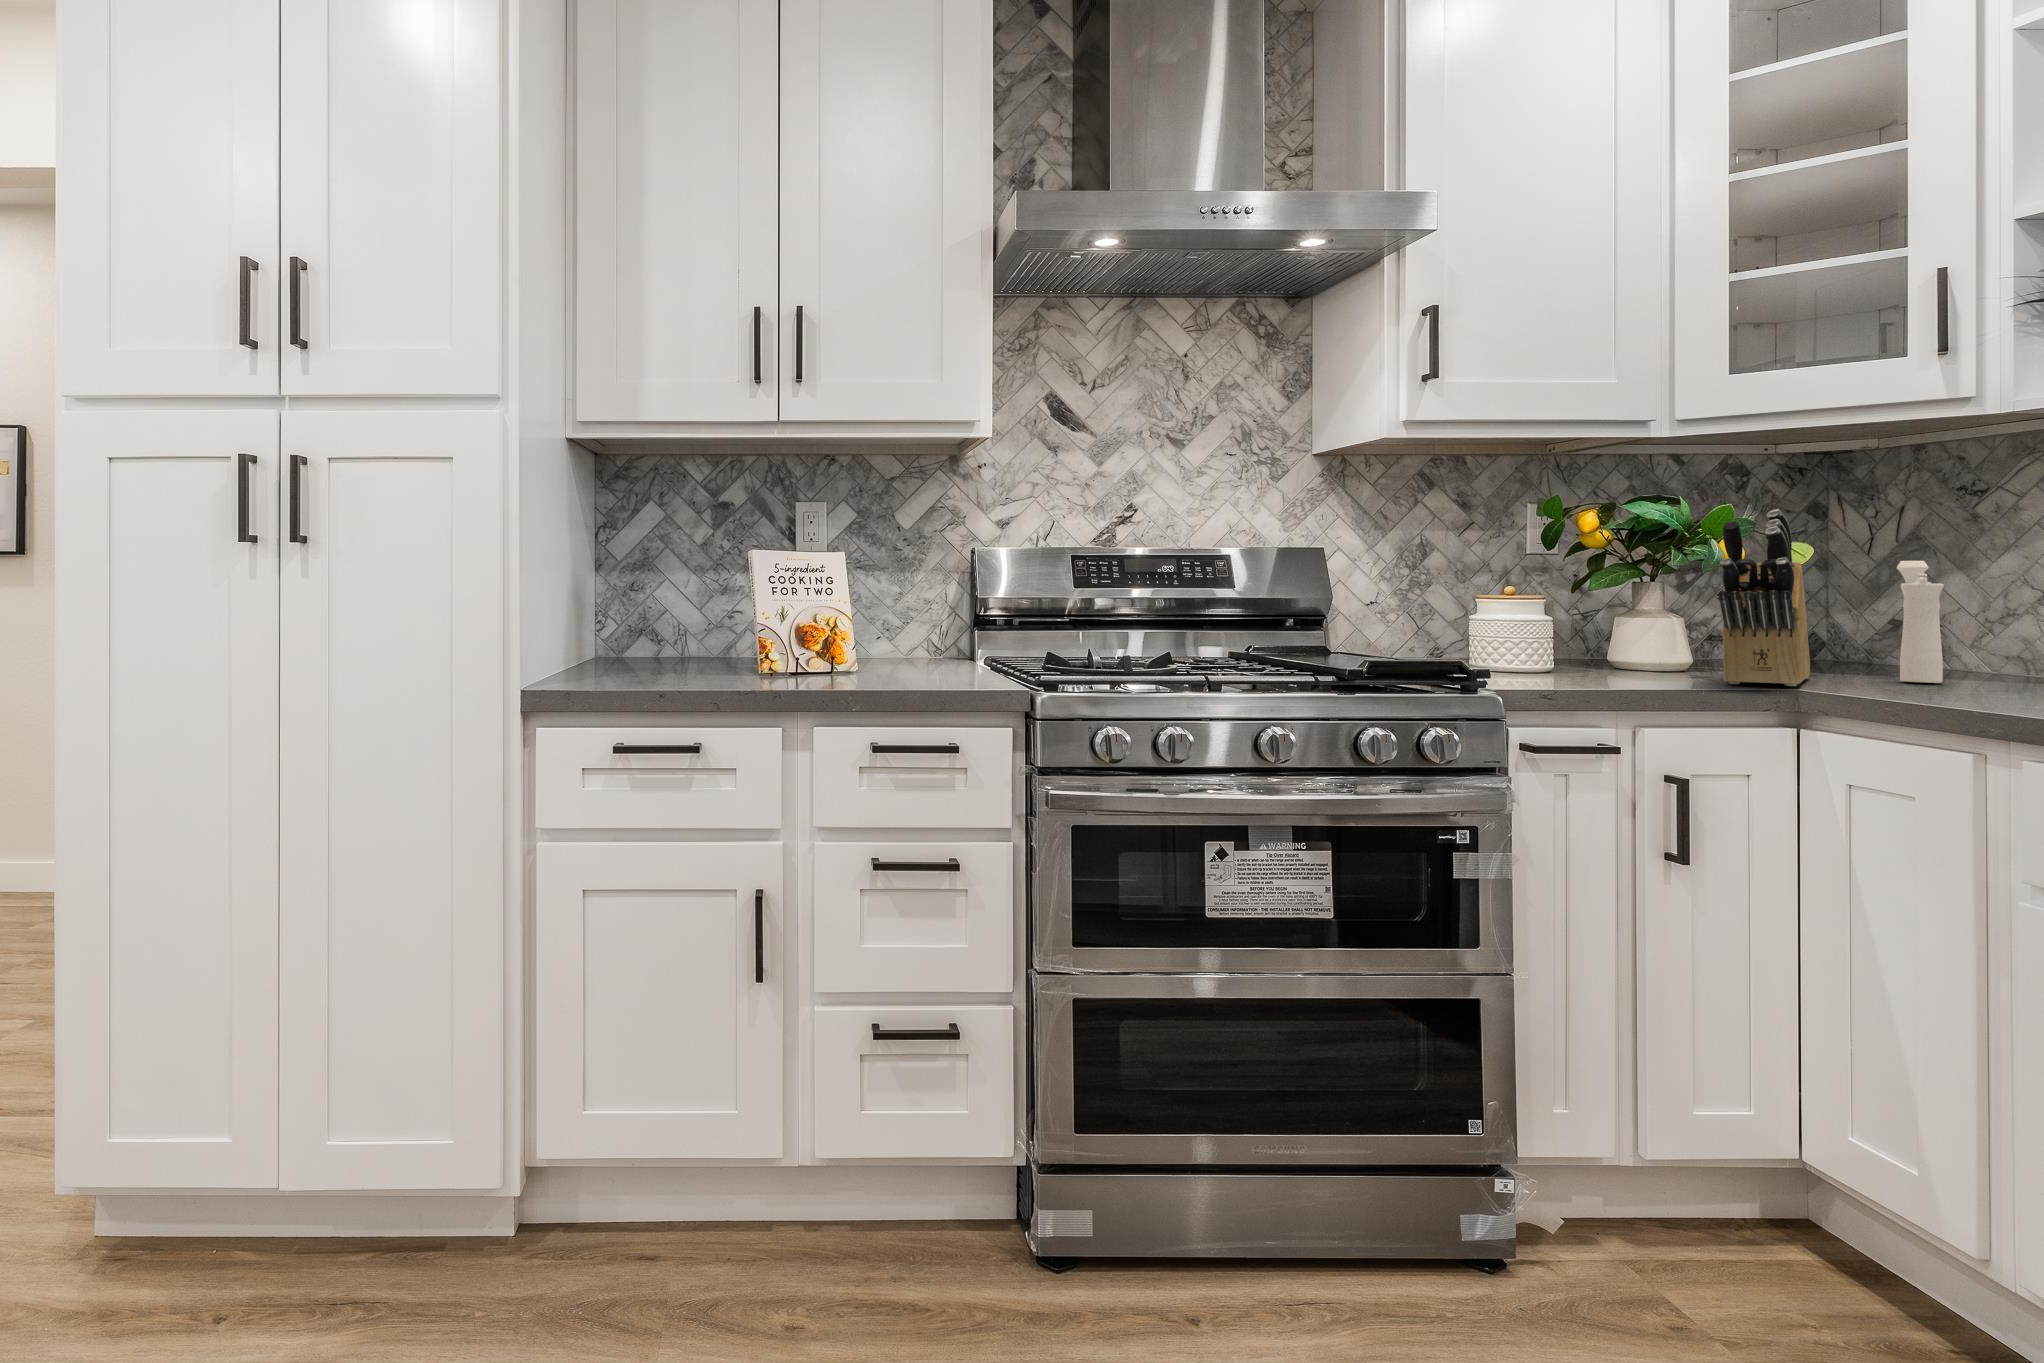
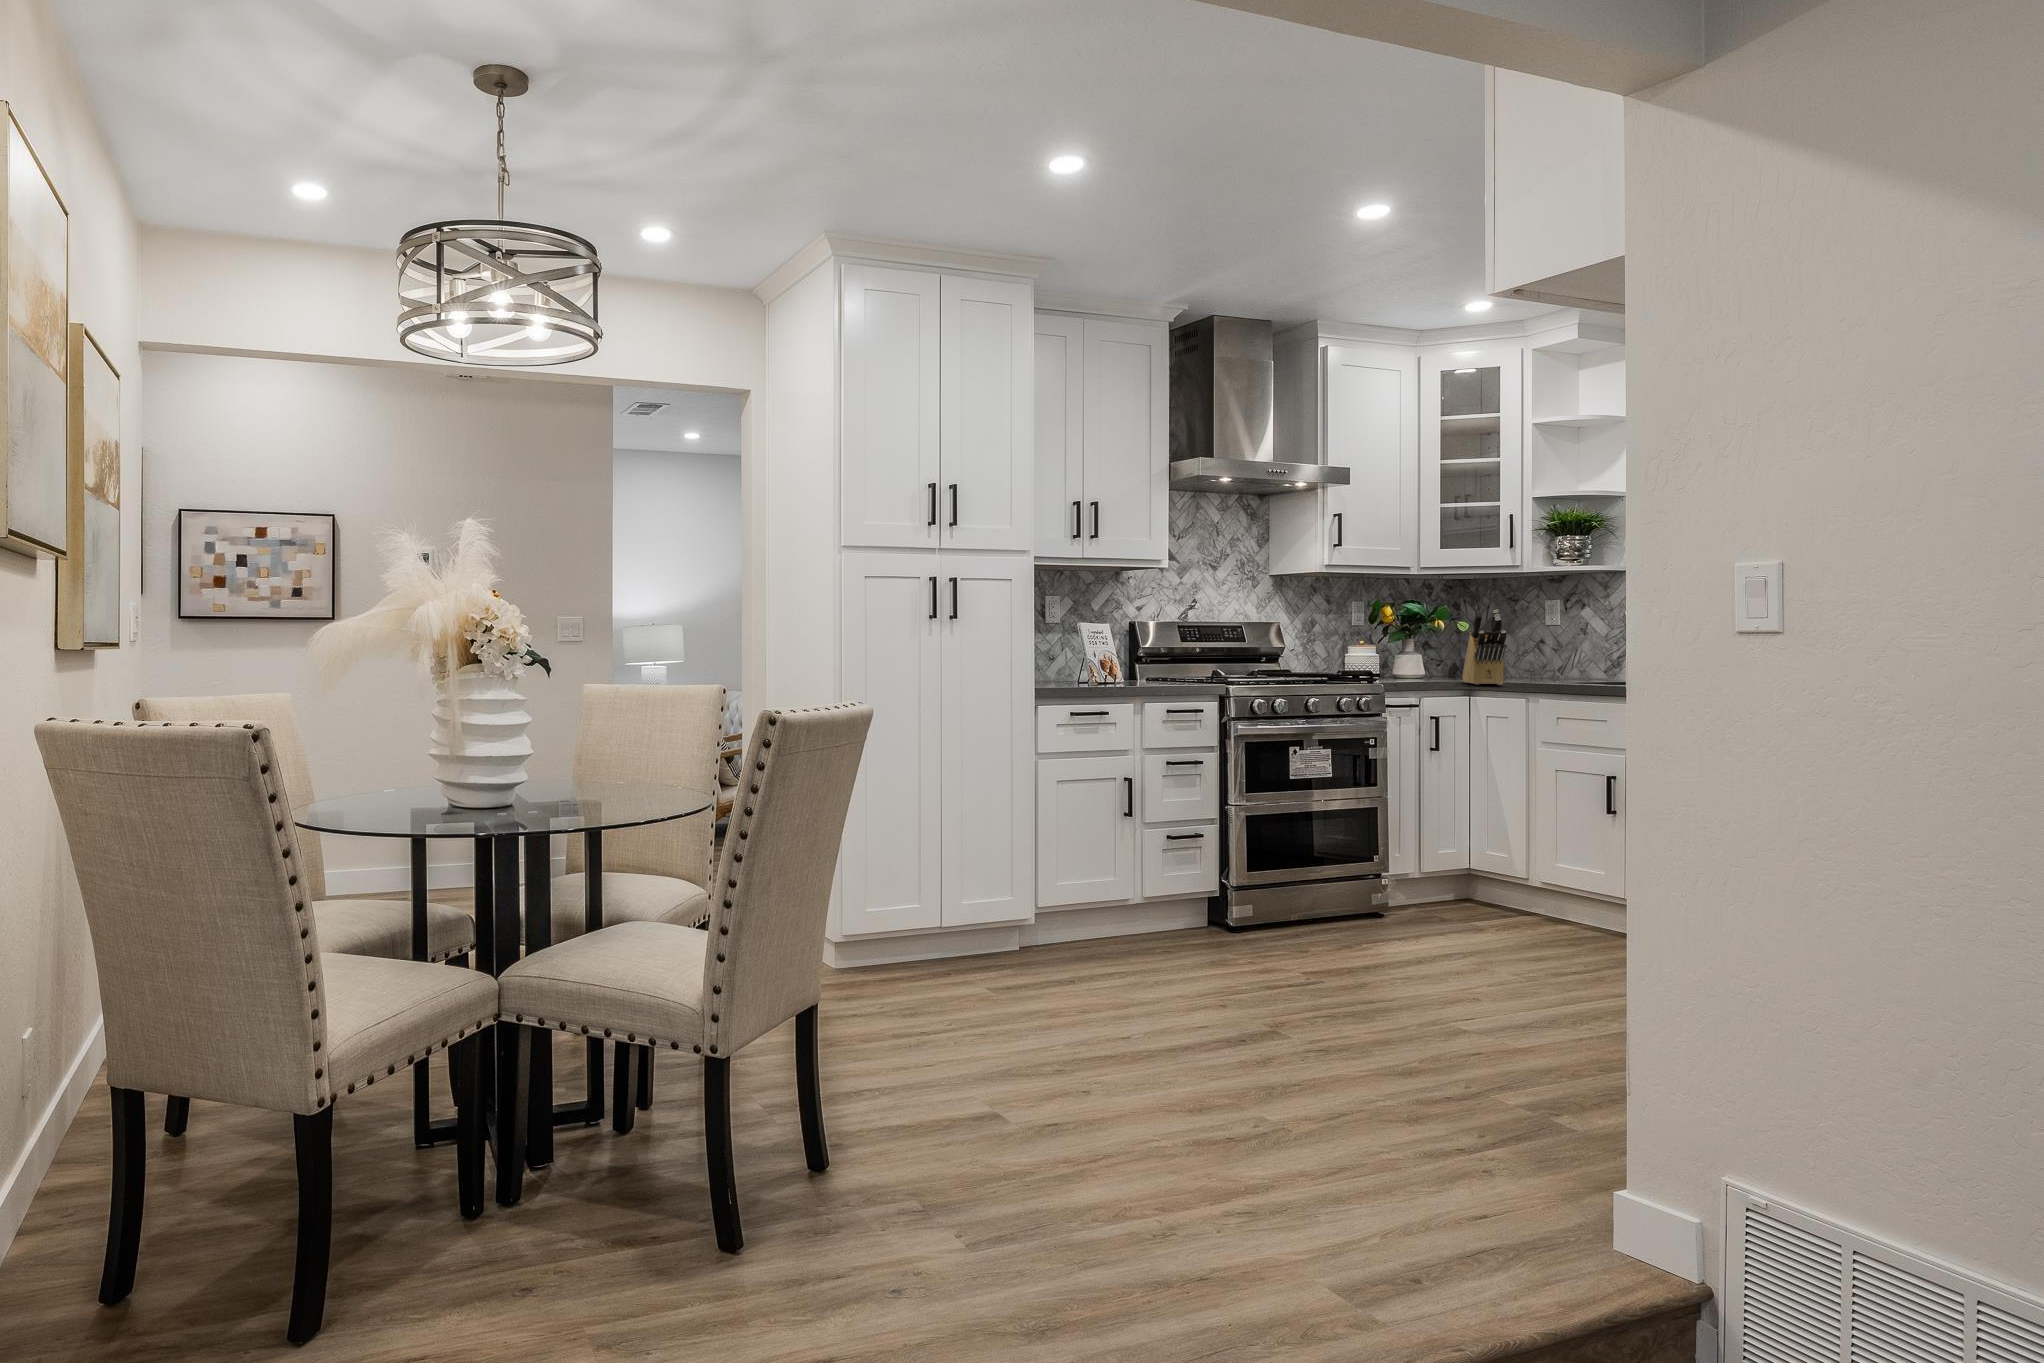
pepper mill: present [1897,561,1944,683] -> none [1516,631,1540,683]

